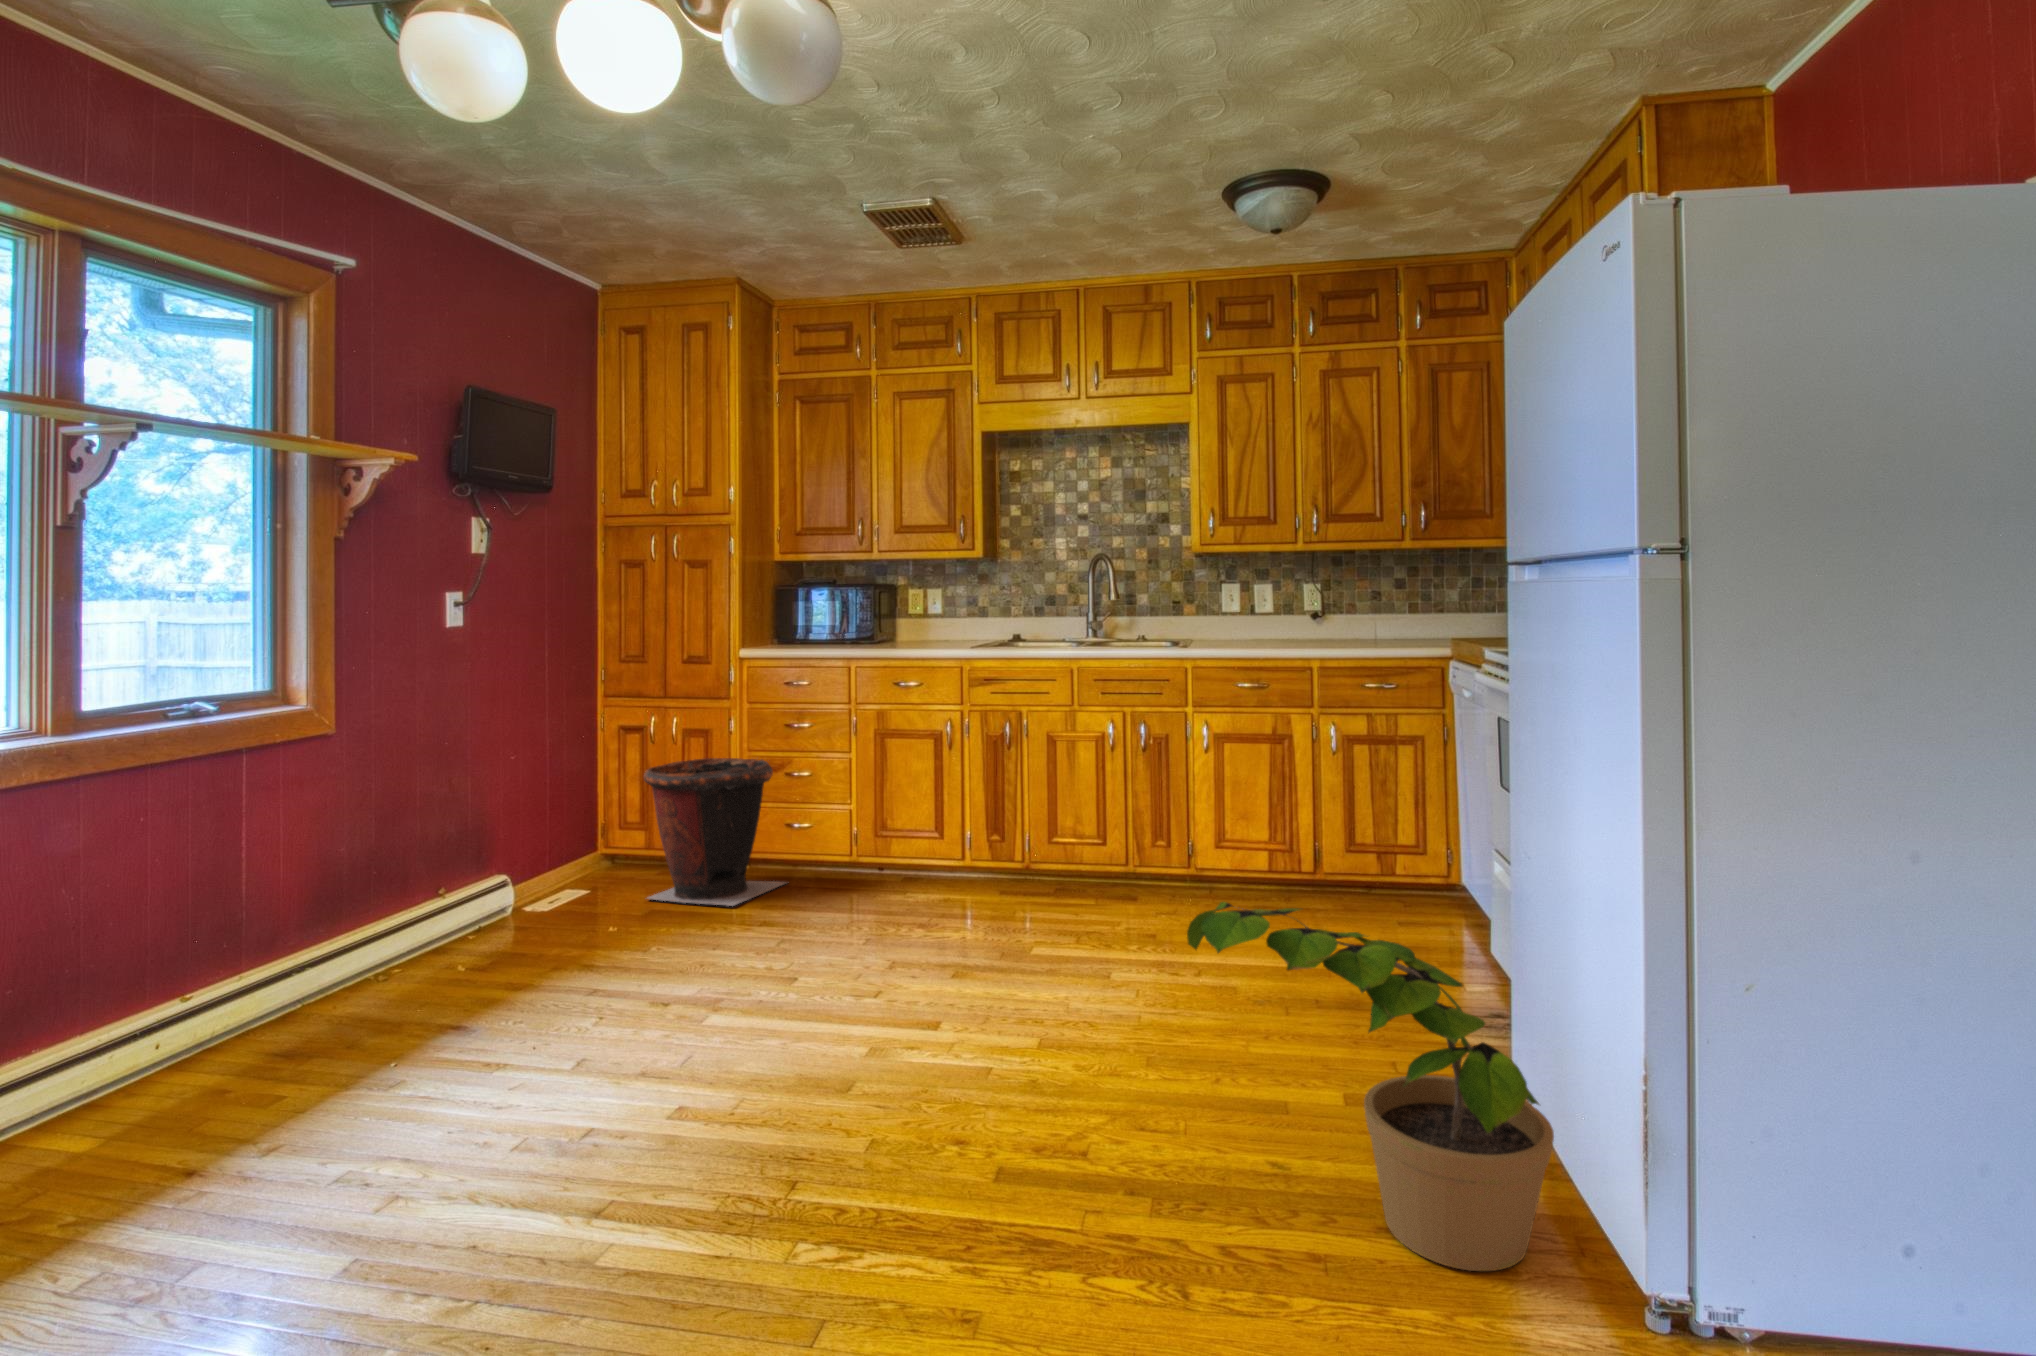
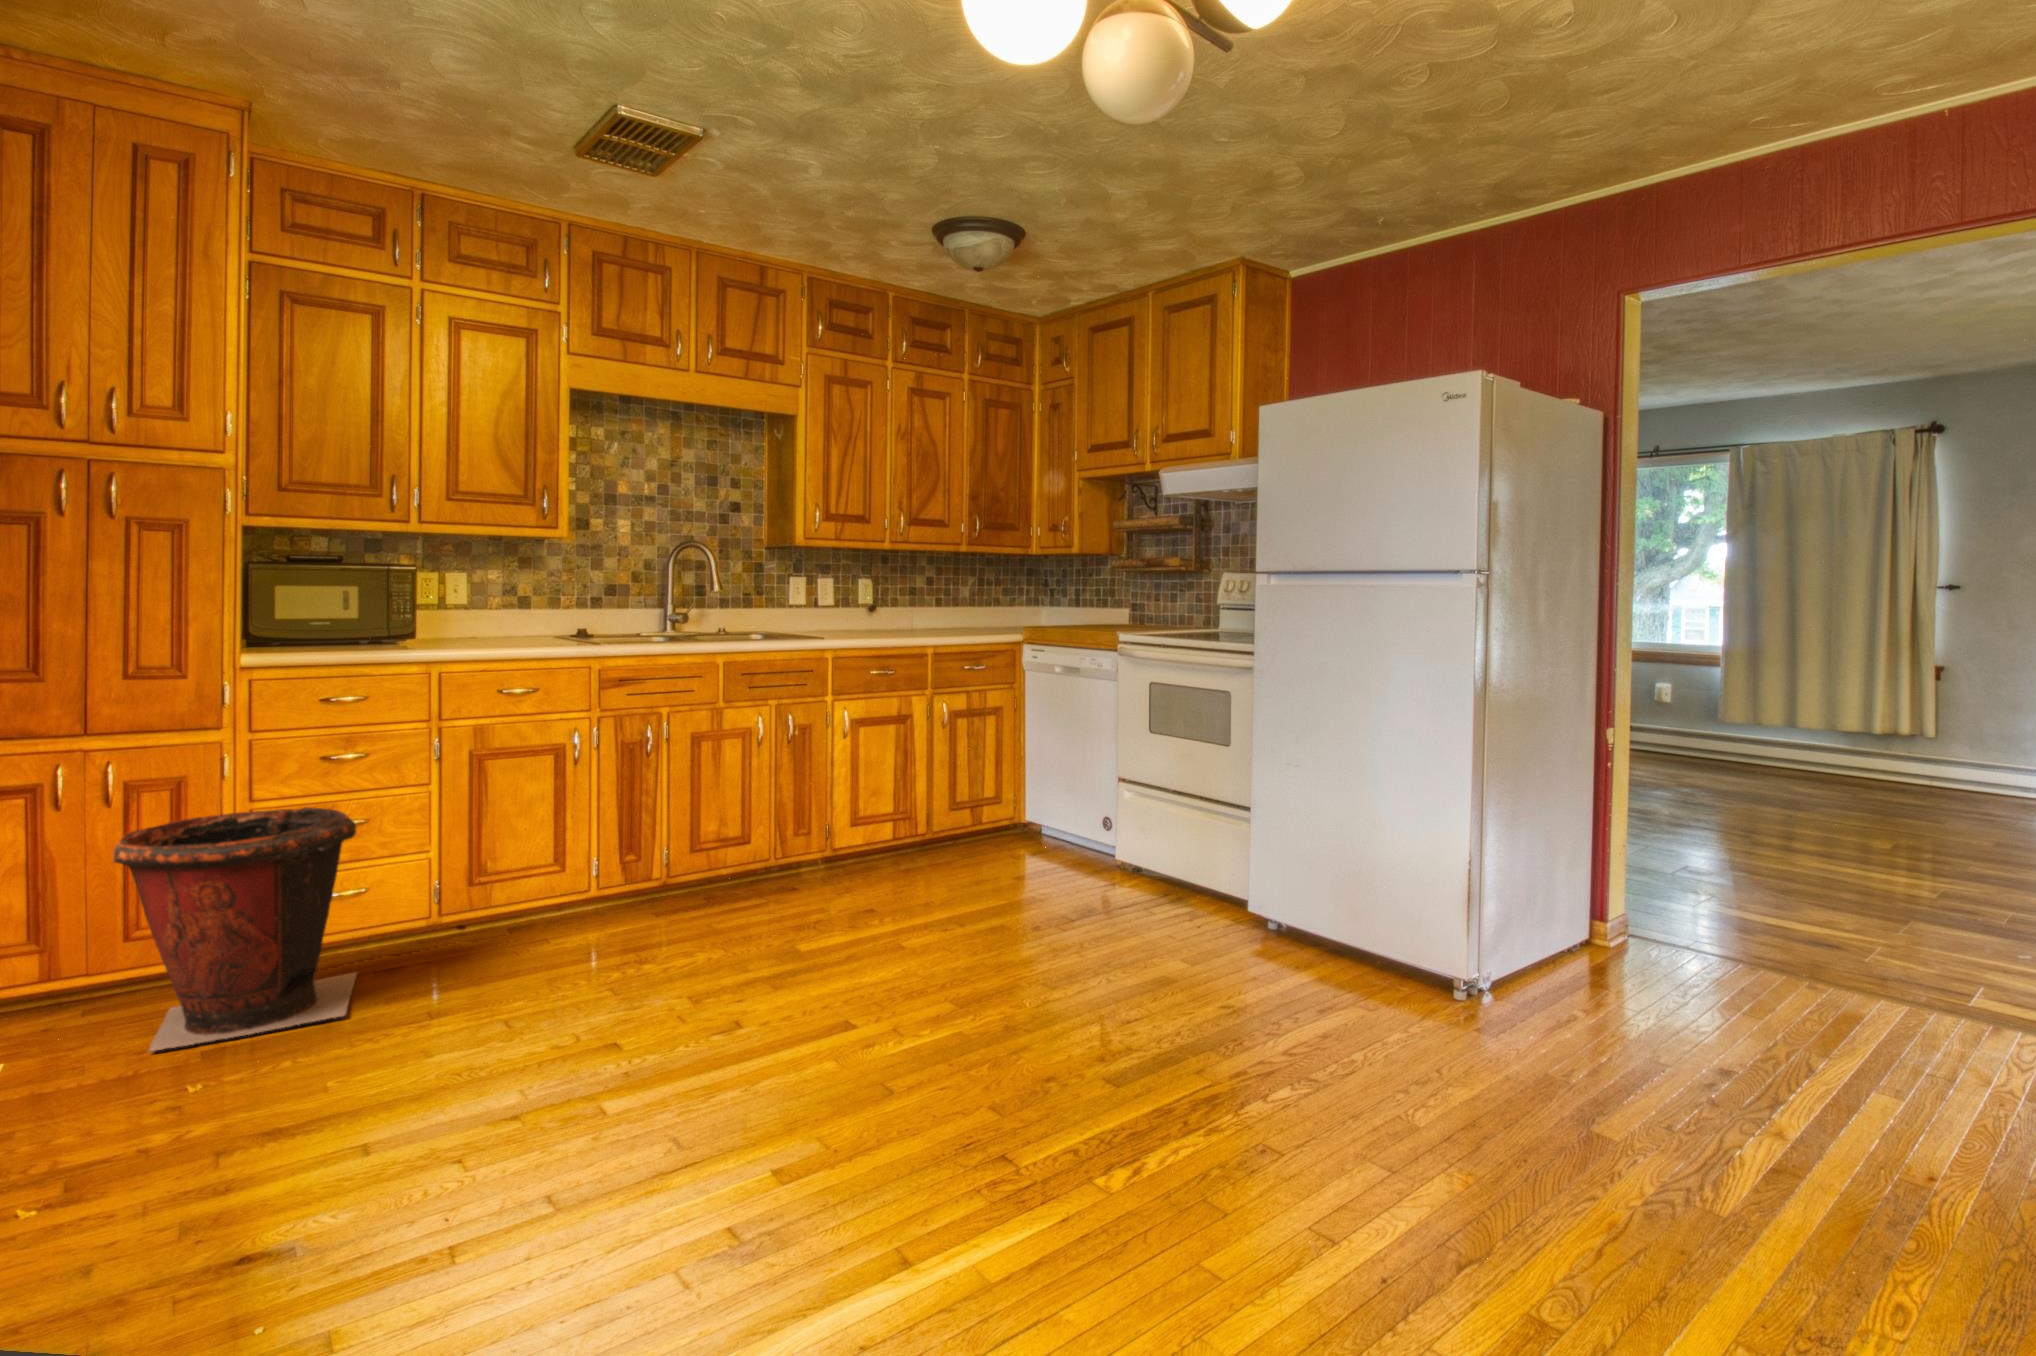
potted plant: present [1187,902,1554,1271] -> none [1229,818,1434,1021]

